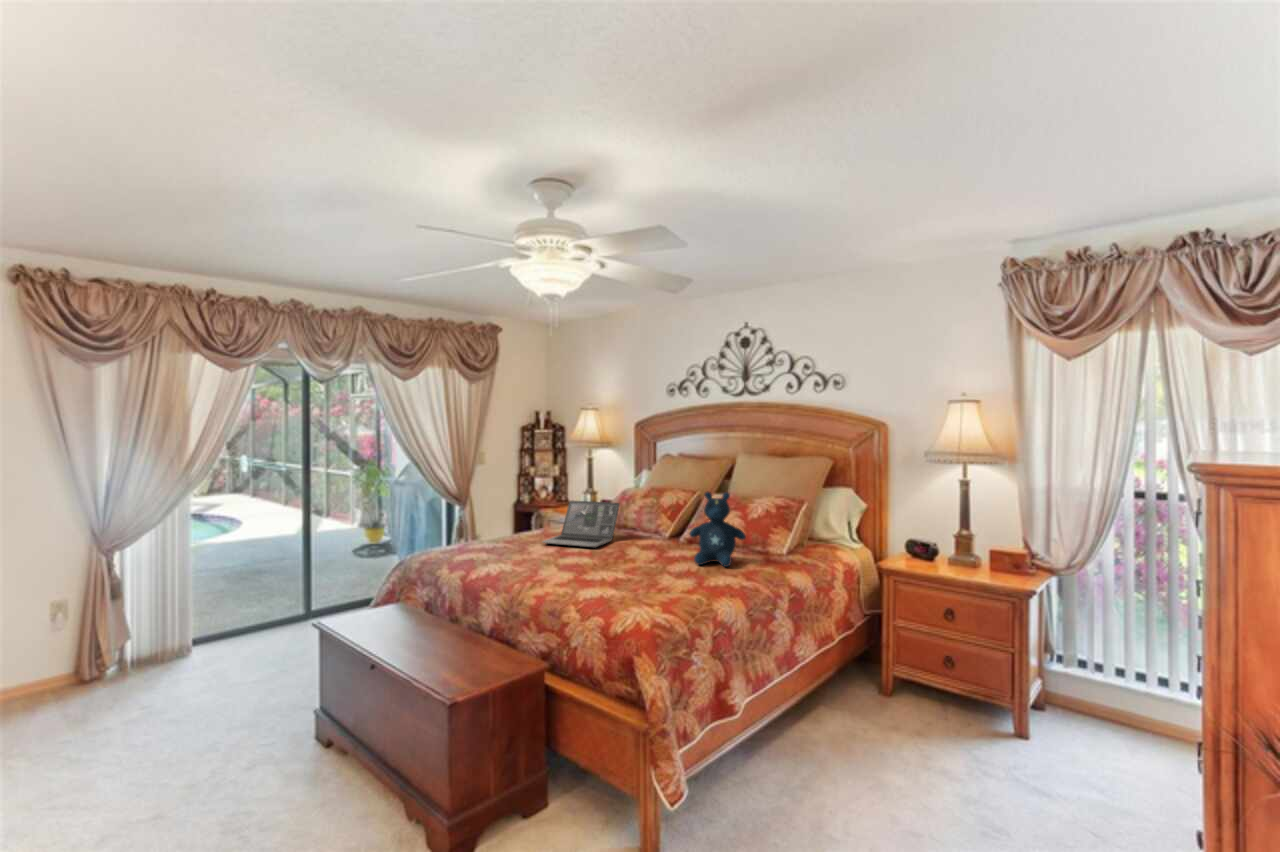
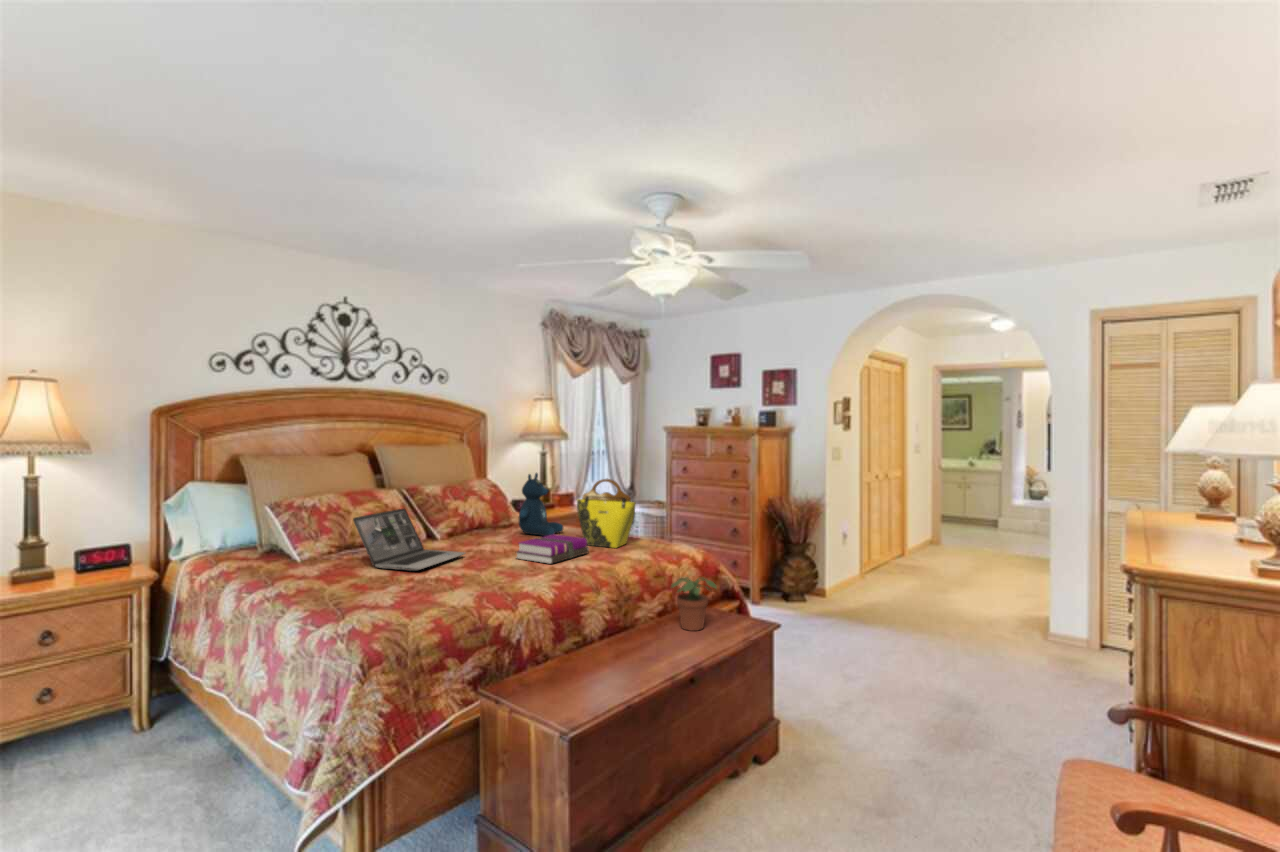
tote bag: none [637,504,681,590] -> present [577,479,636,548]
notebook: none [558,546,632,577] -> present [516,534,589,564]
potted plant: none [458,608,504,670] -> present [671,578,716,631]

